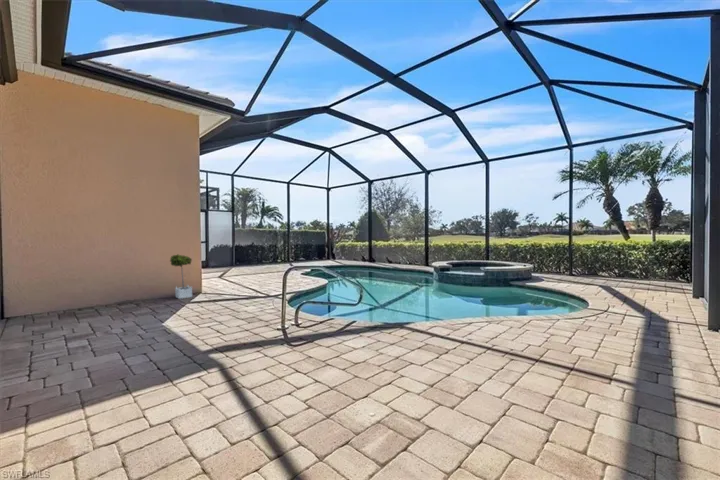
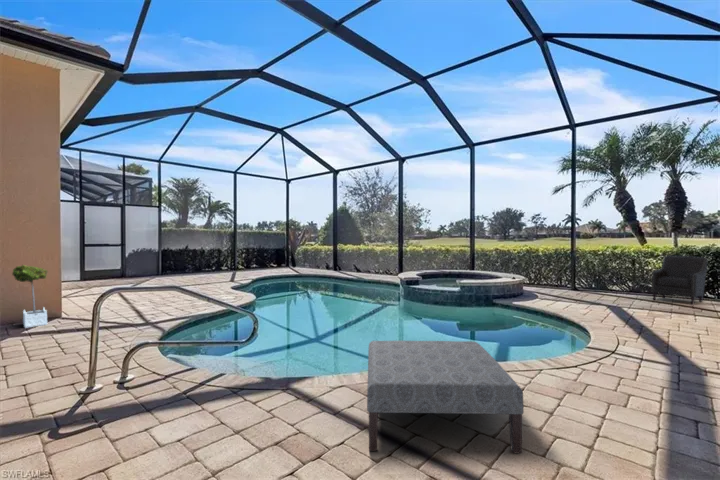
chair: none [634,248,679,286] -> present [652,256,707,305]
ottoman: none [446,299,556,358] -> present [367,340,524,454]

